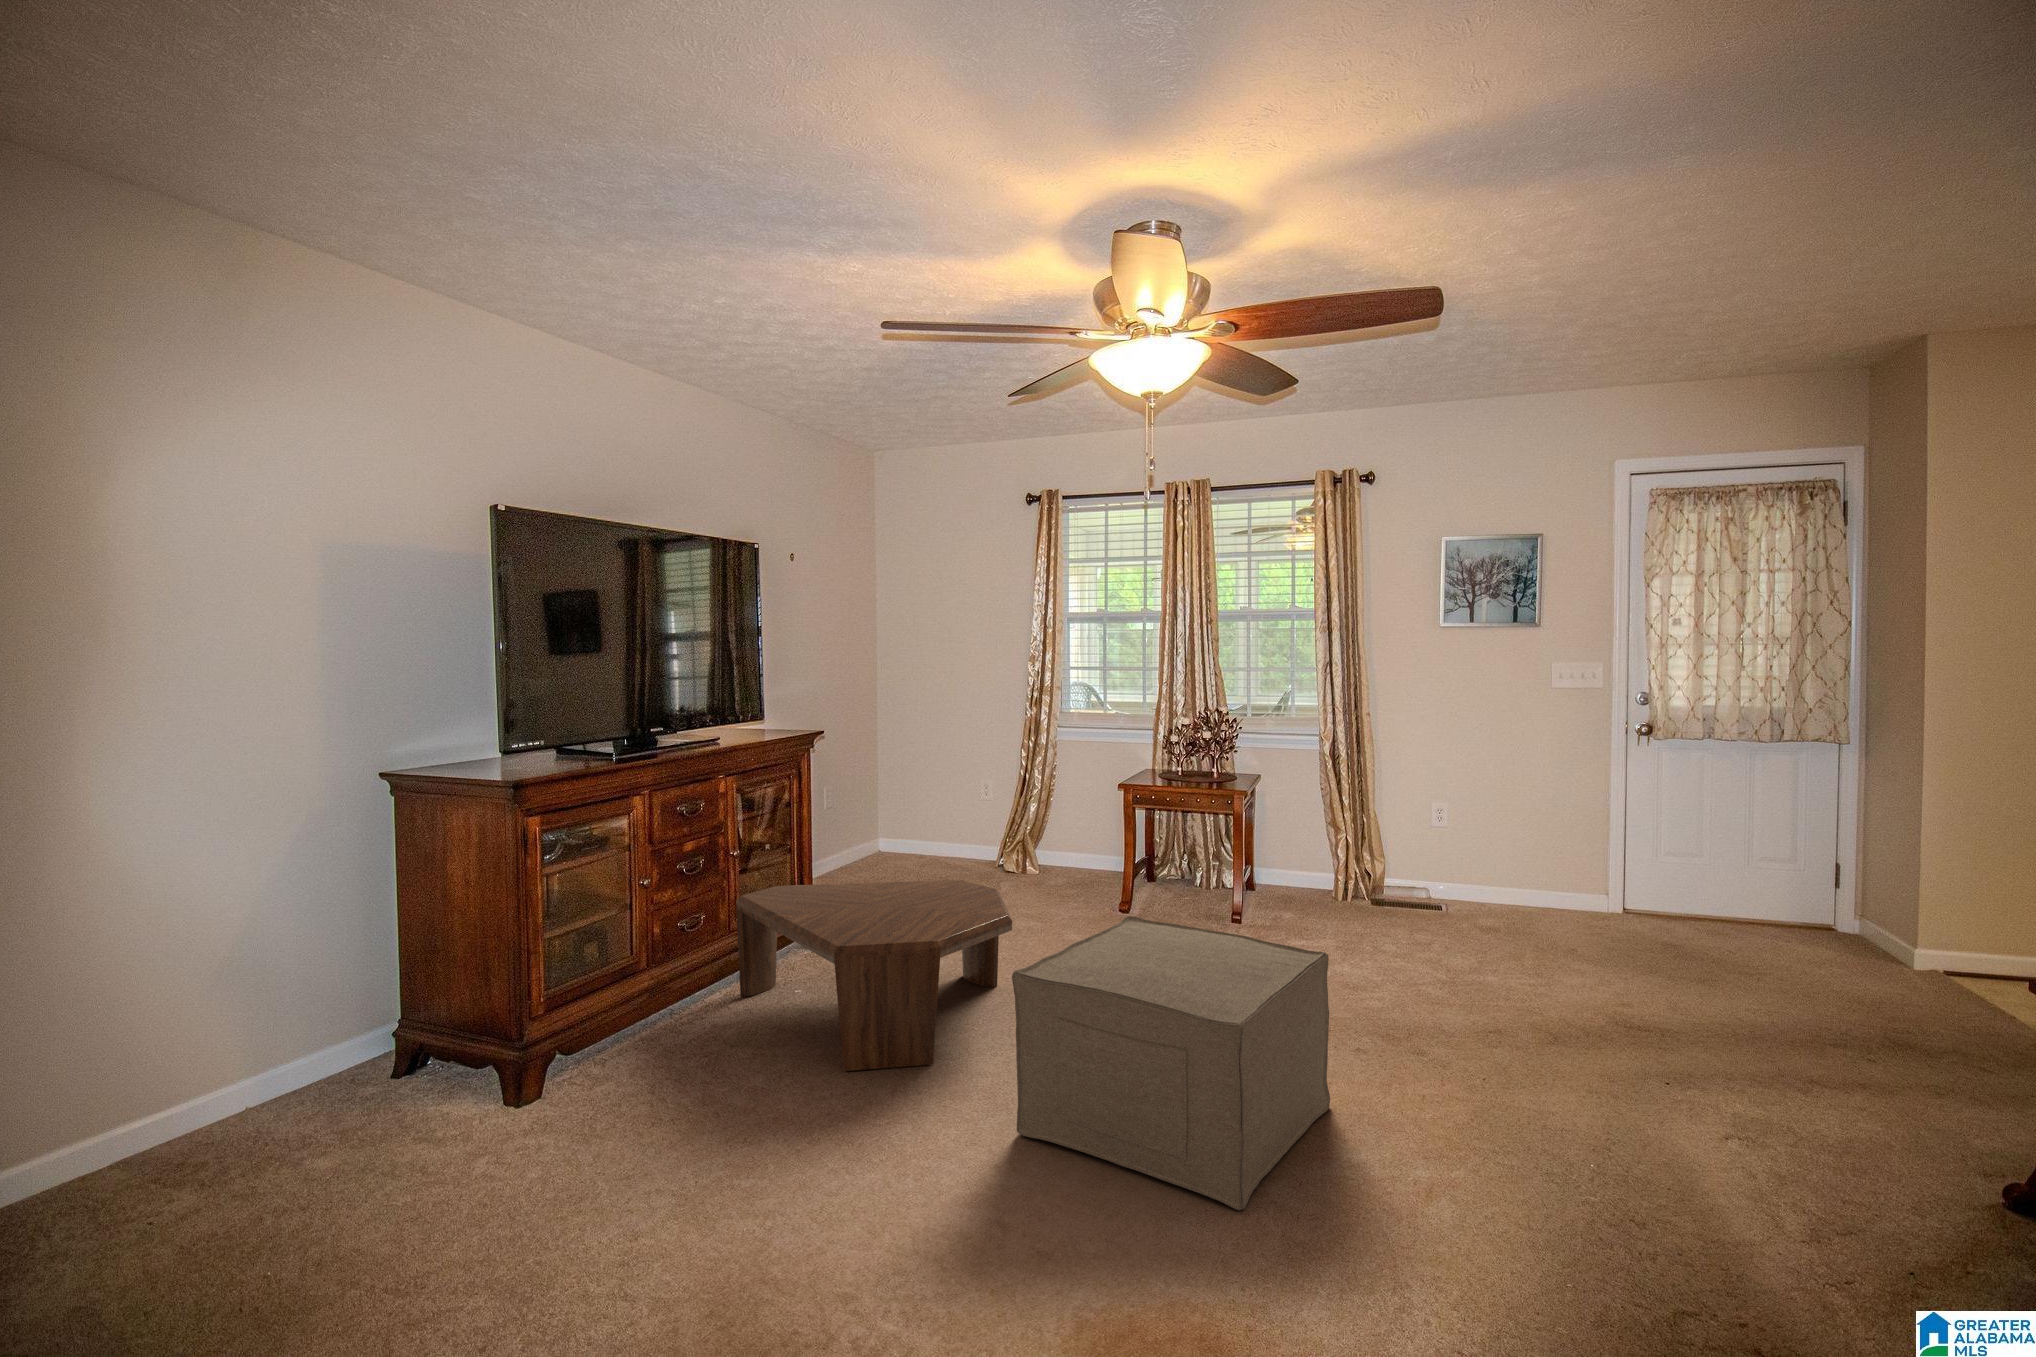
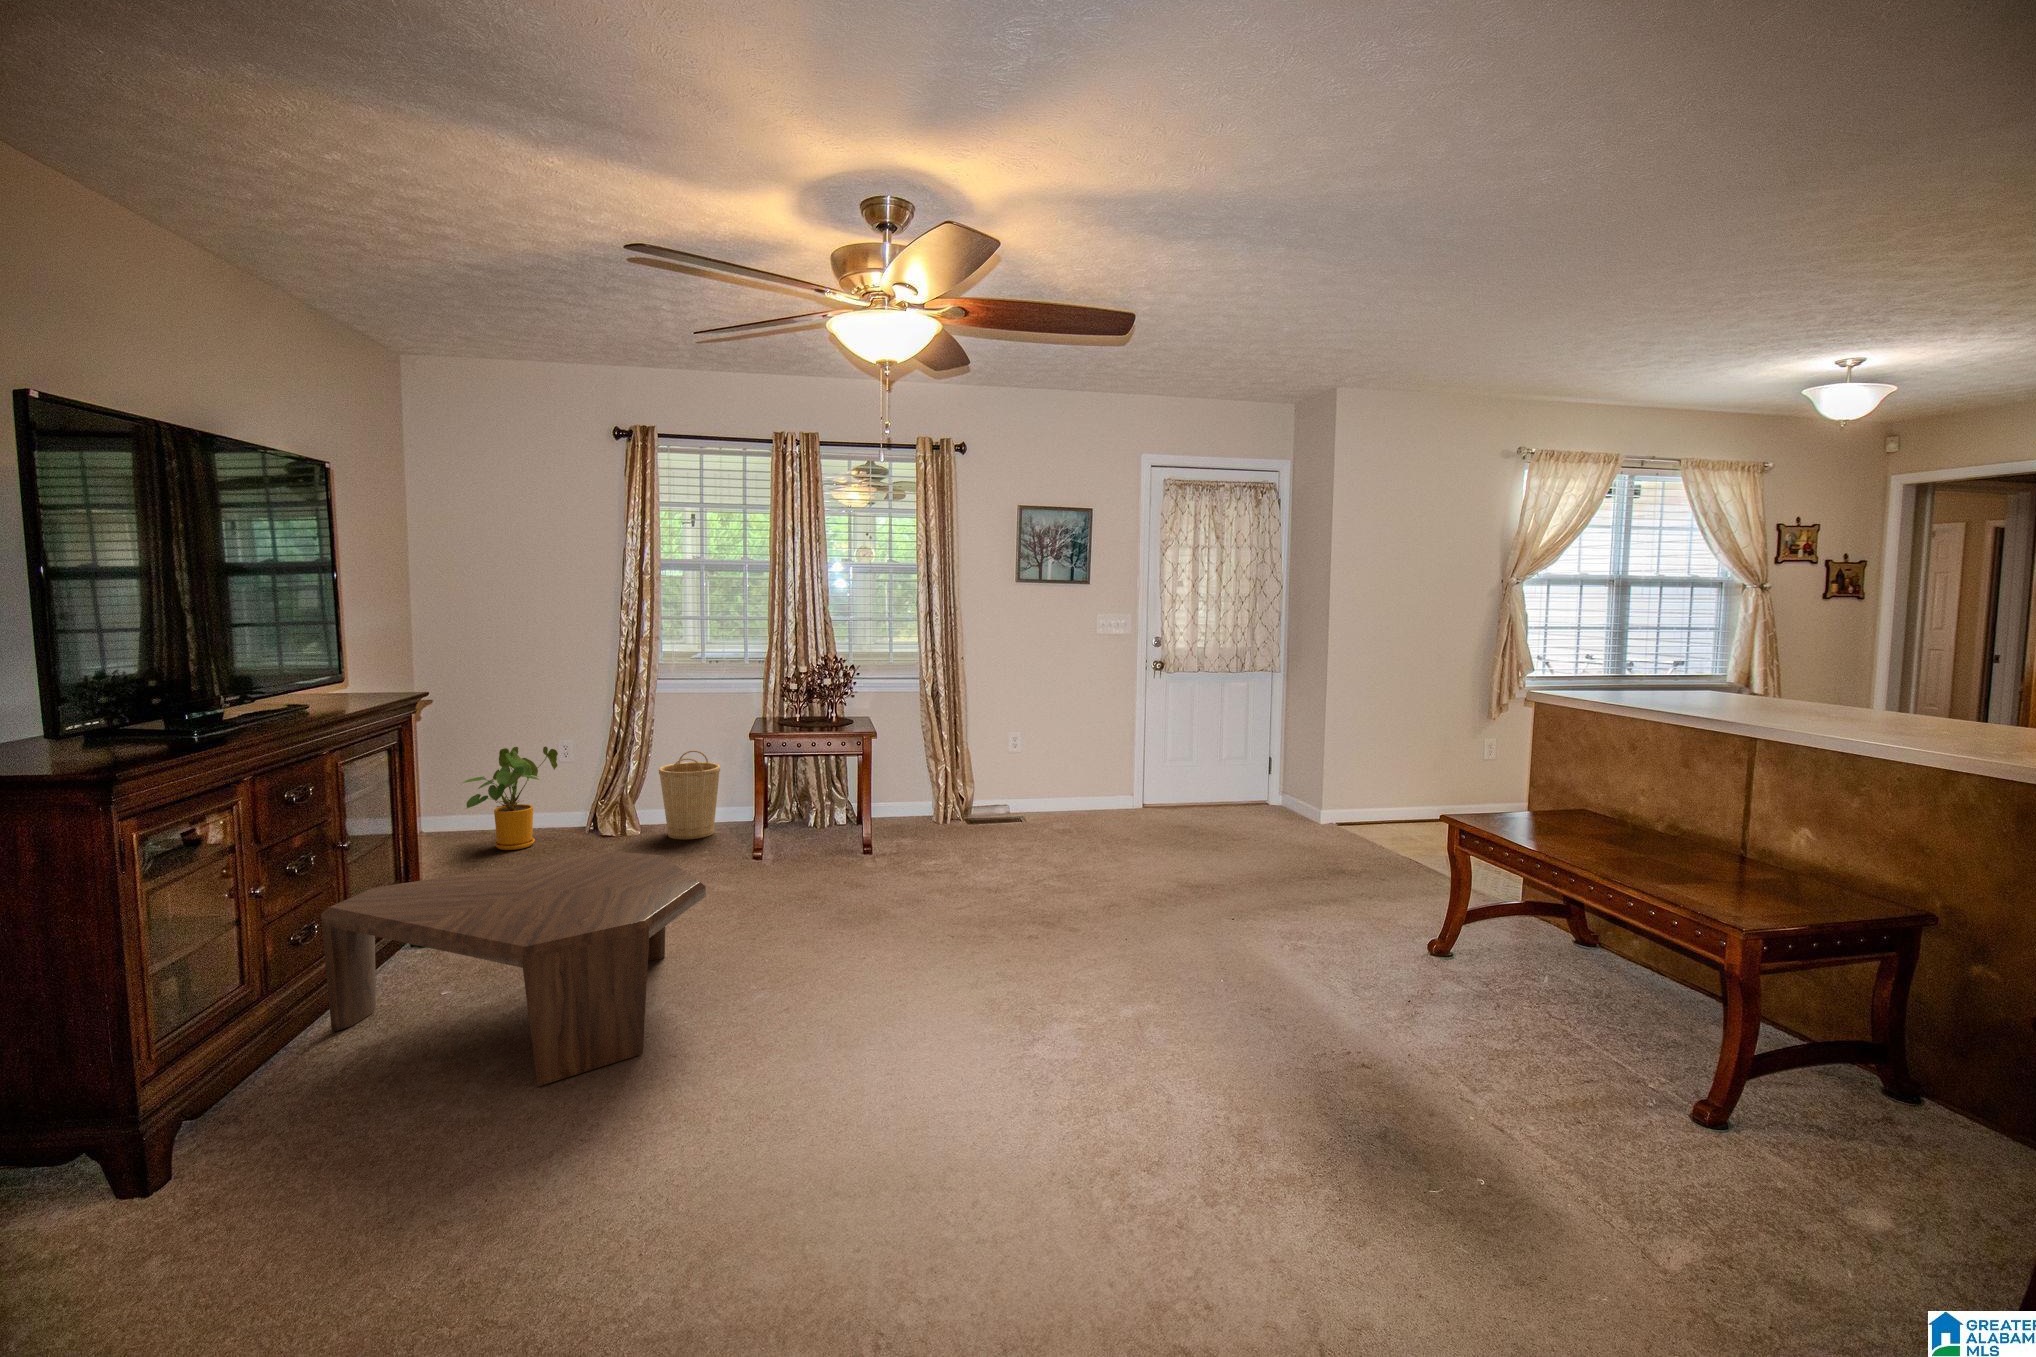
house plant: none [895,784,975,875] -> present [463,746,558,850]
basket: none [1054,798,1110,884] -> present [659,750,720,839]
ottoman: present [1012,916,1330,1210] -> none [772,865,1037,1112]

